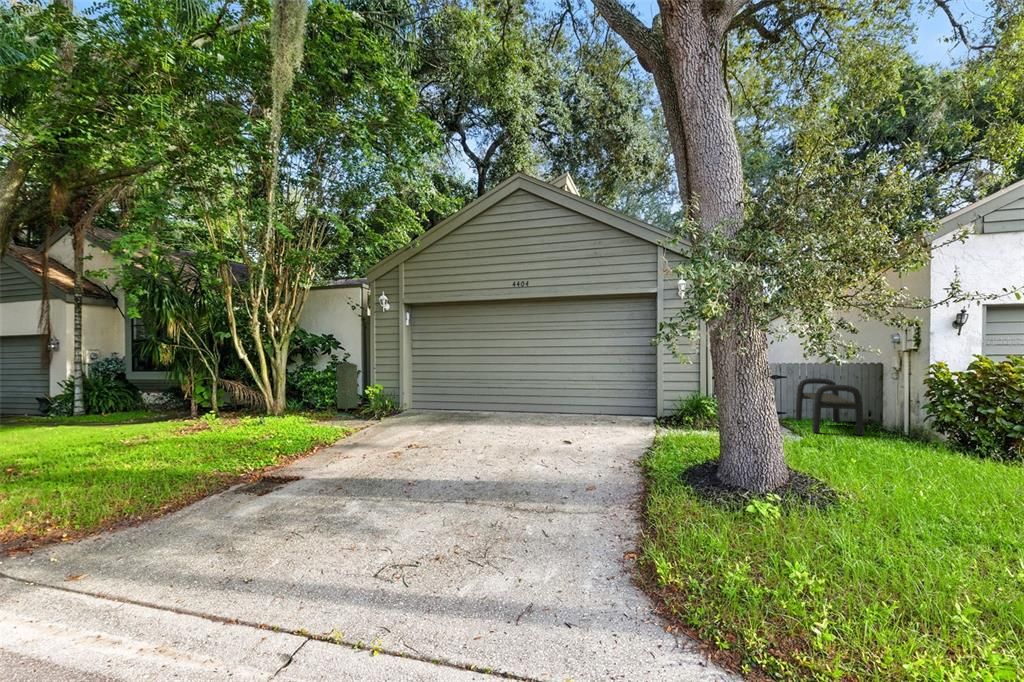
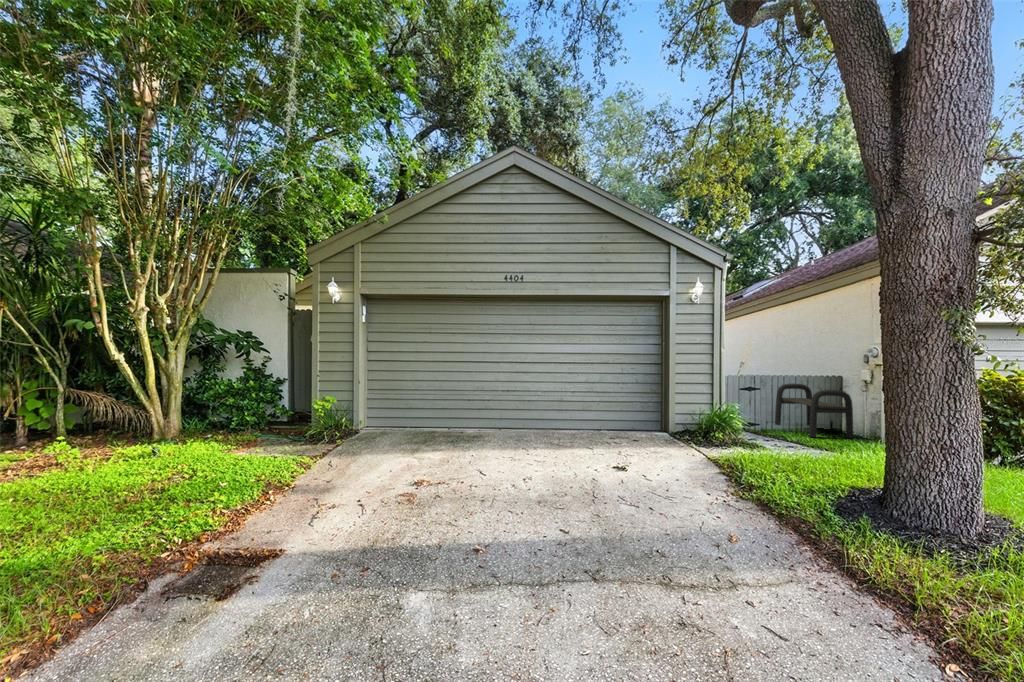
trash can: present [336,362,358,411] -> none [260,365,291,431]

